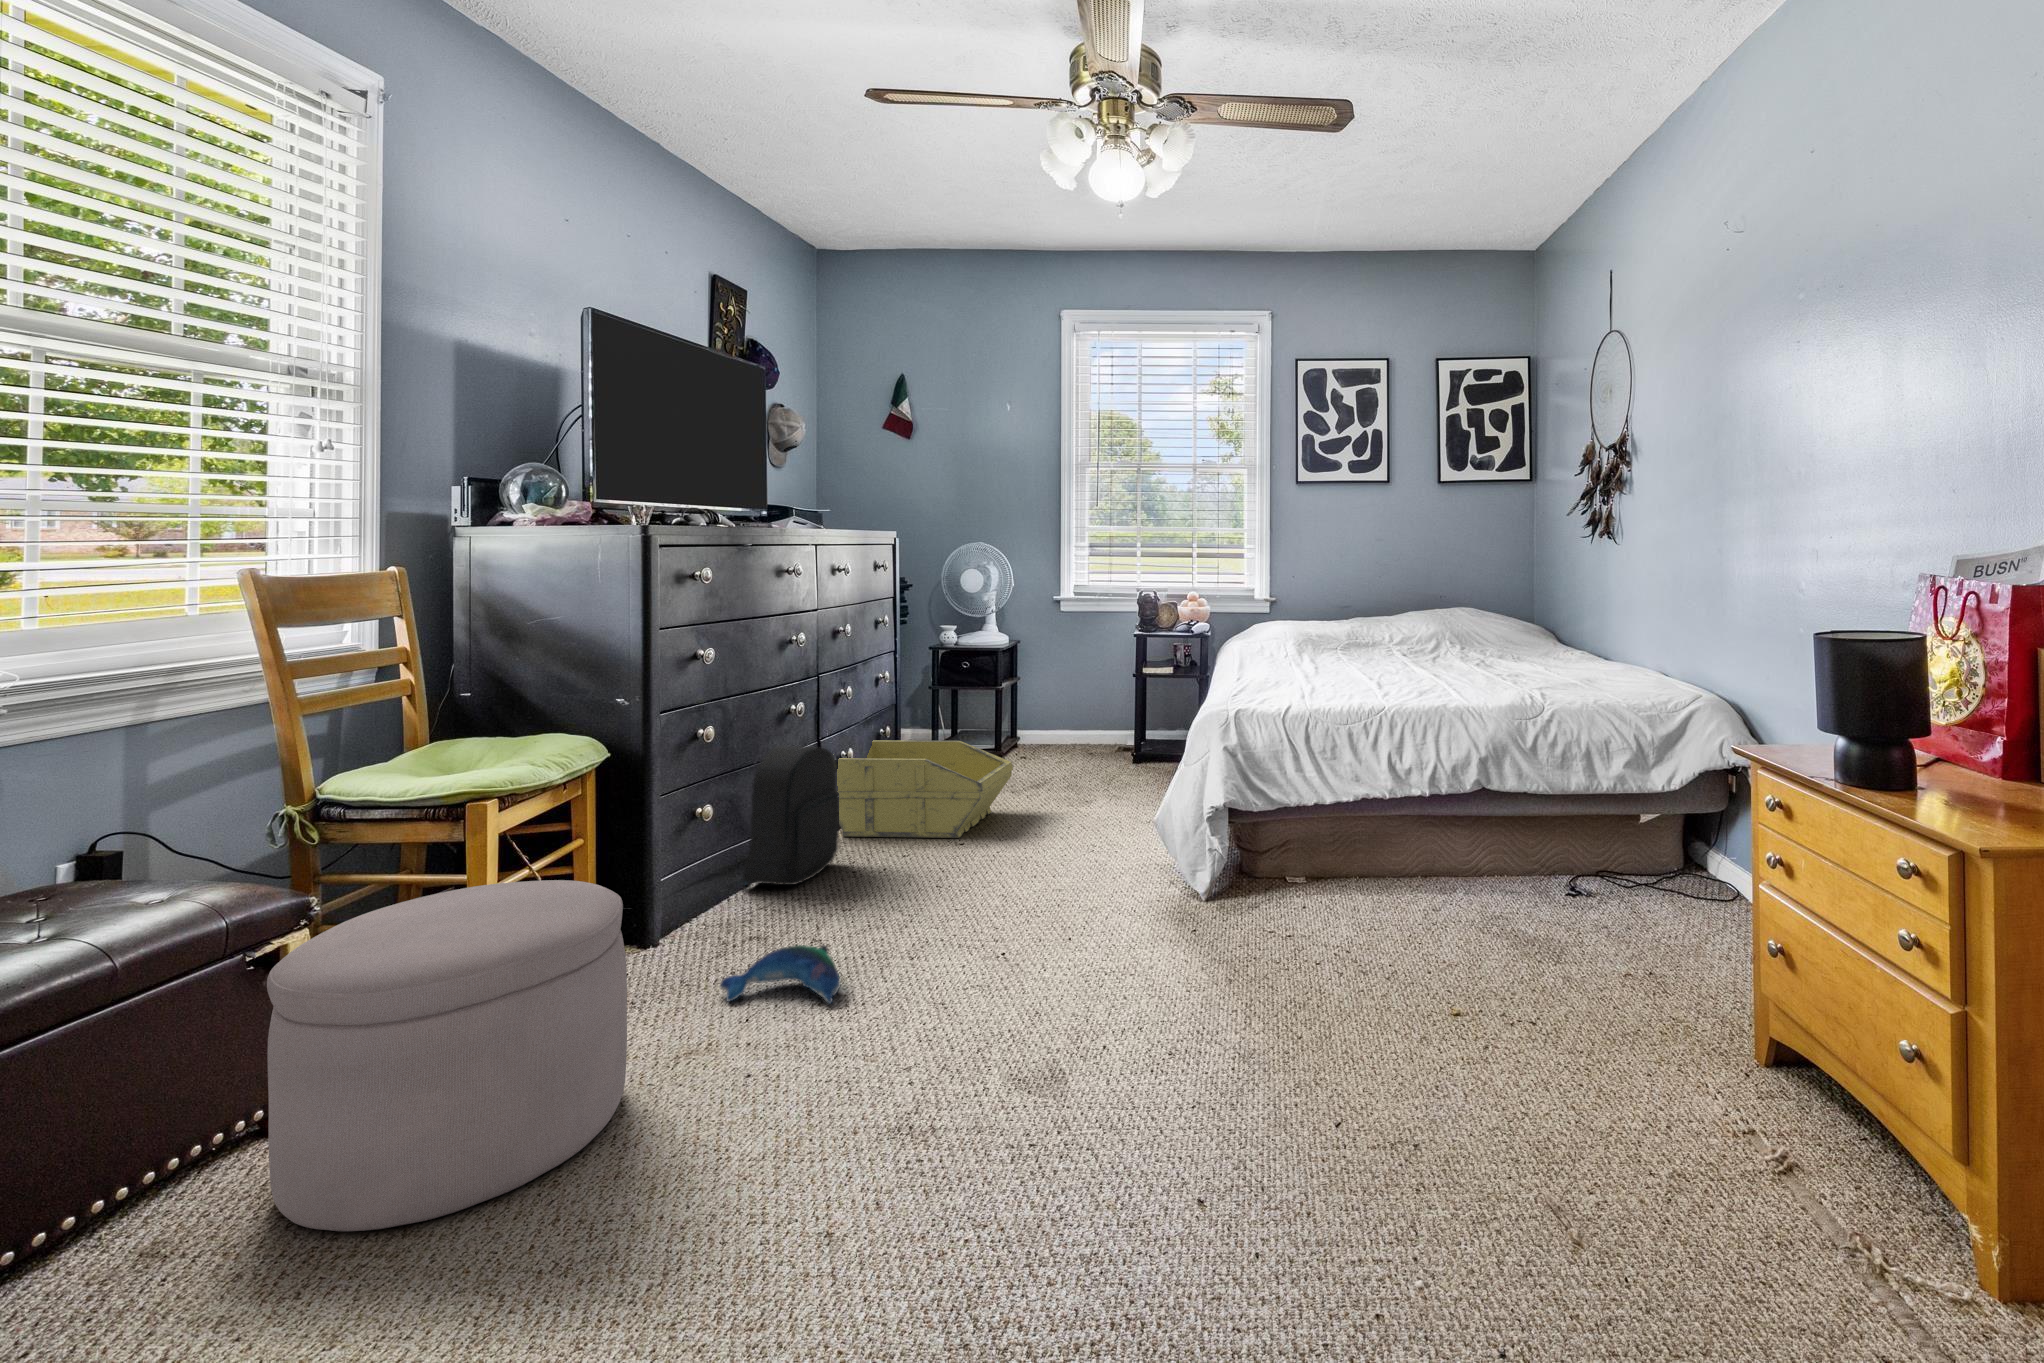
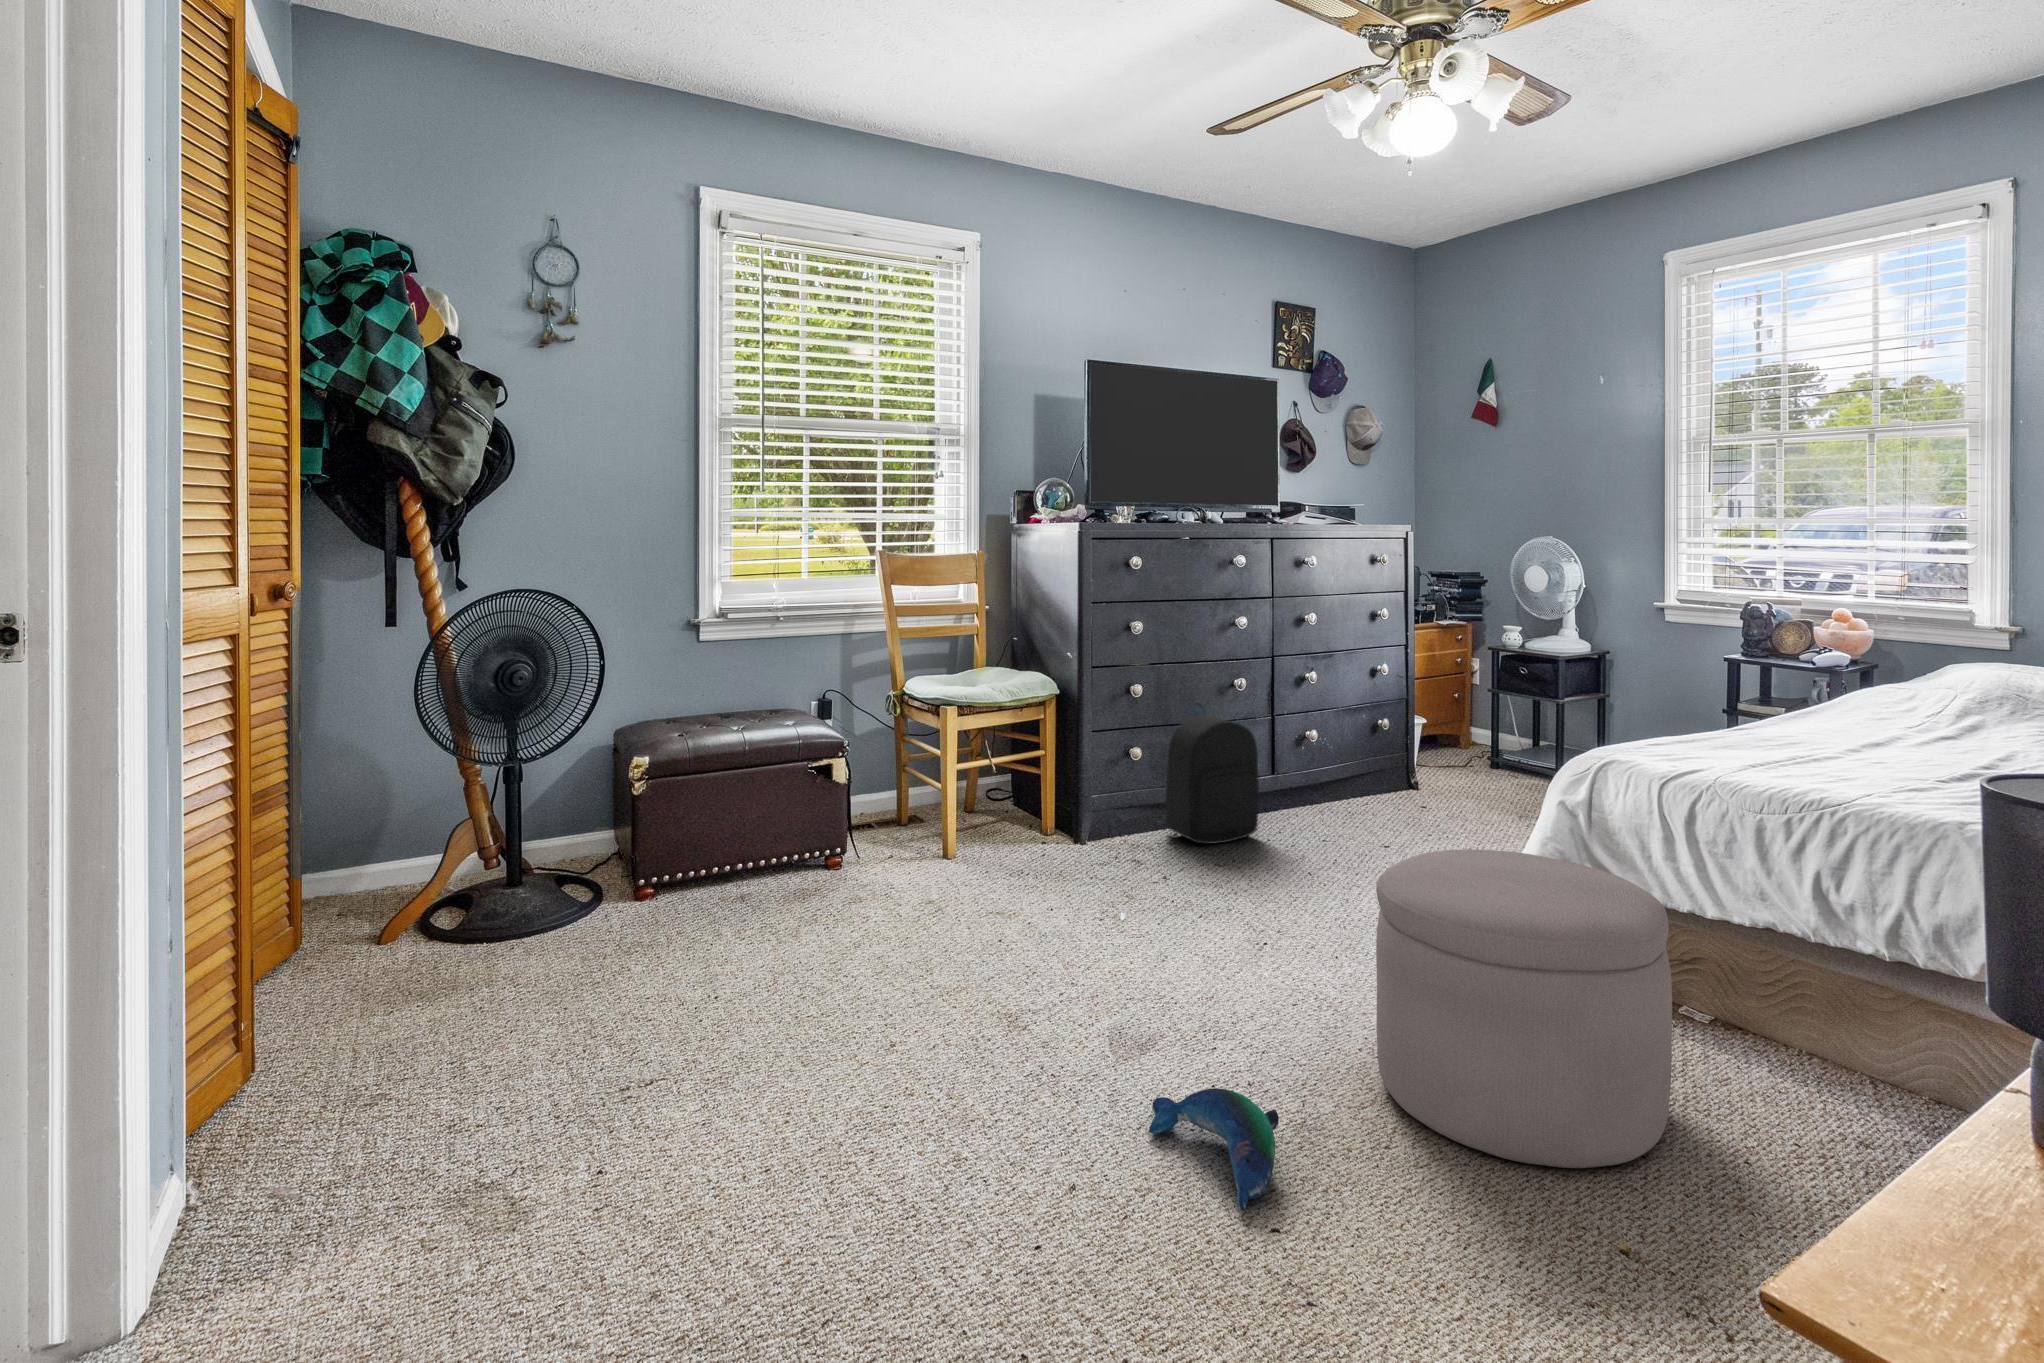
storage bin: present [837,740,1013,838] -> none [1282,732,1476,849]
ottoman: present [267,880,627,1231] -> present [1376,849,1672,1168]
plush toy: present [720,945,840,1003] -> present [1149,1088,1279,1210]

